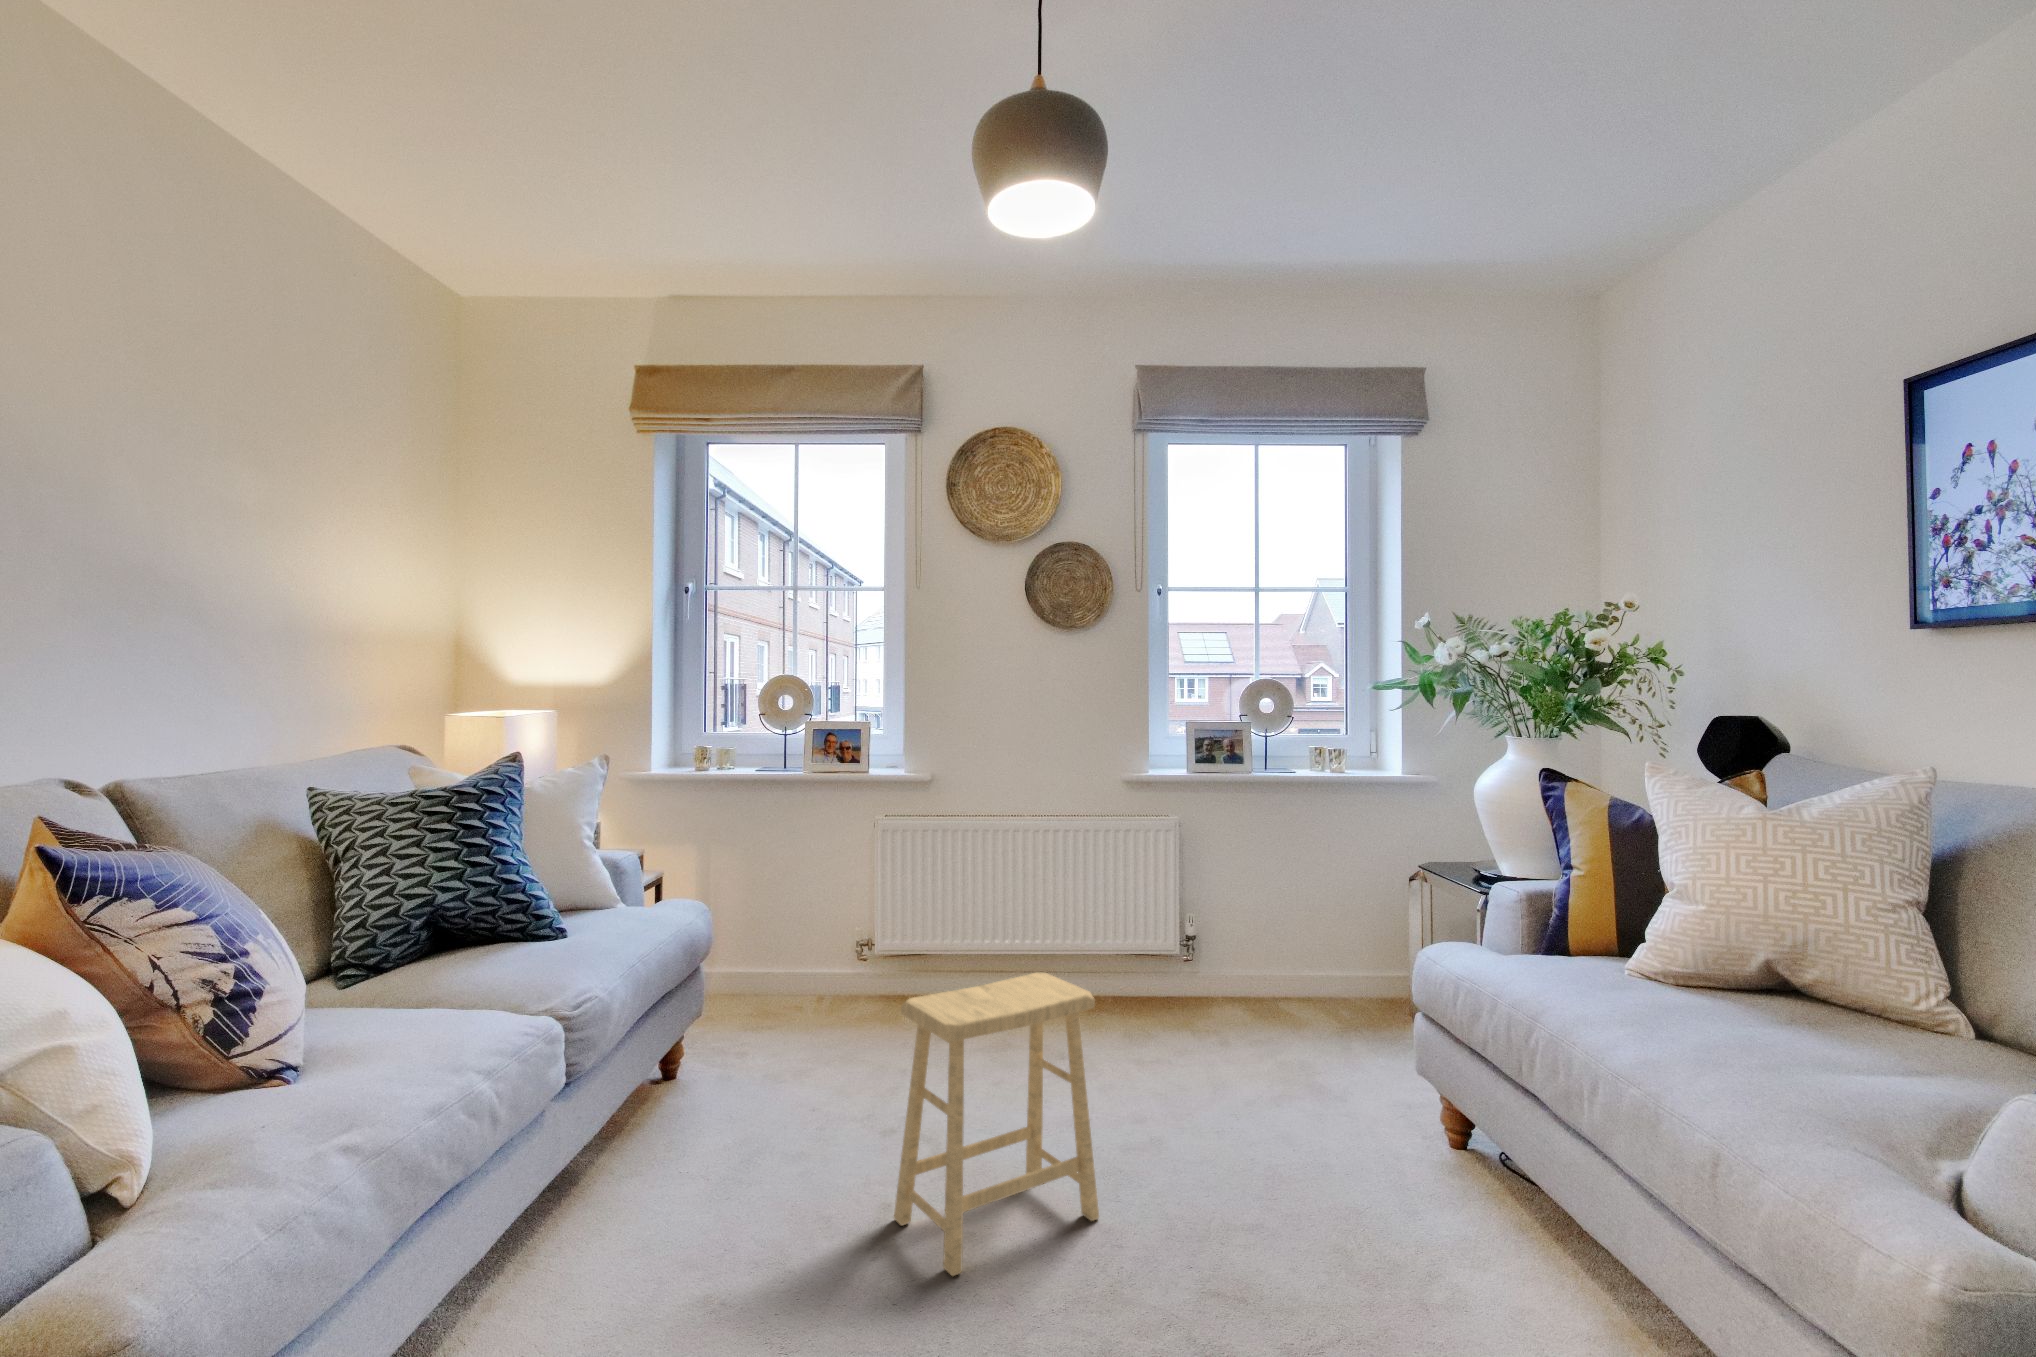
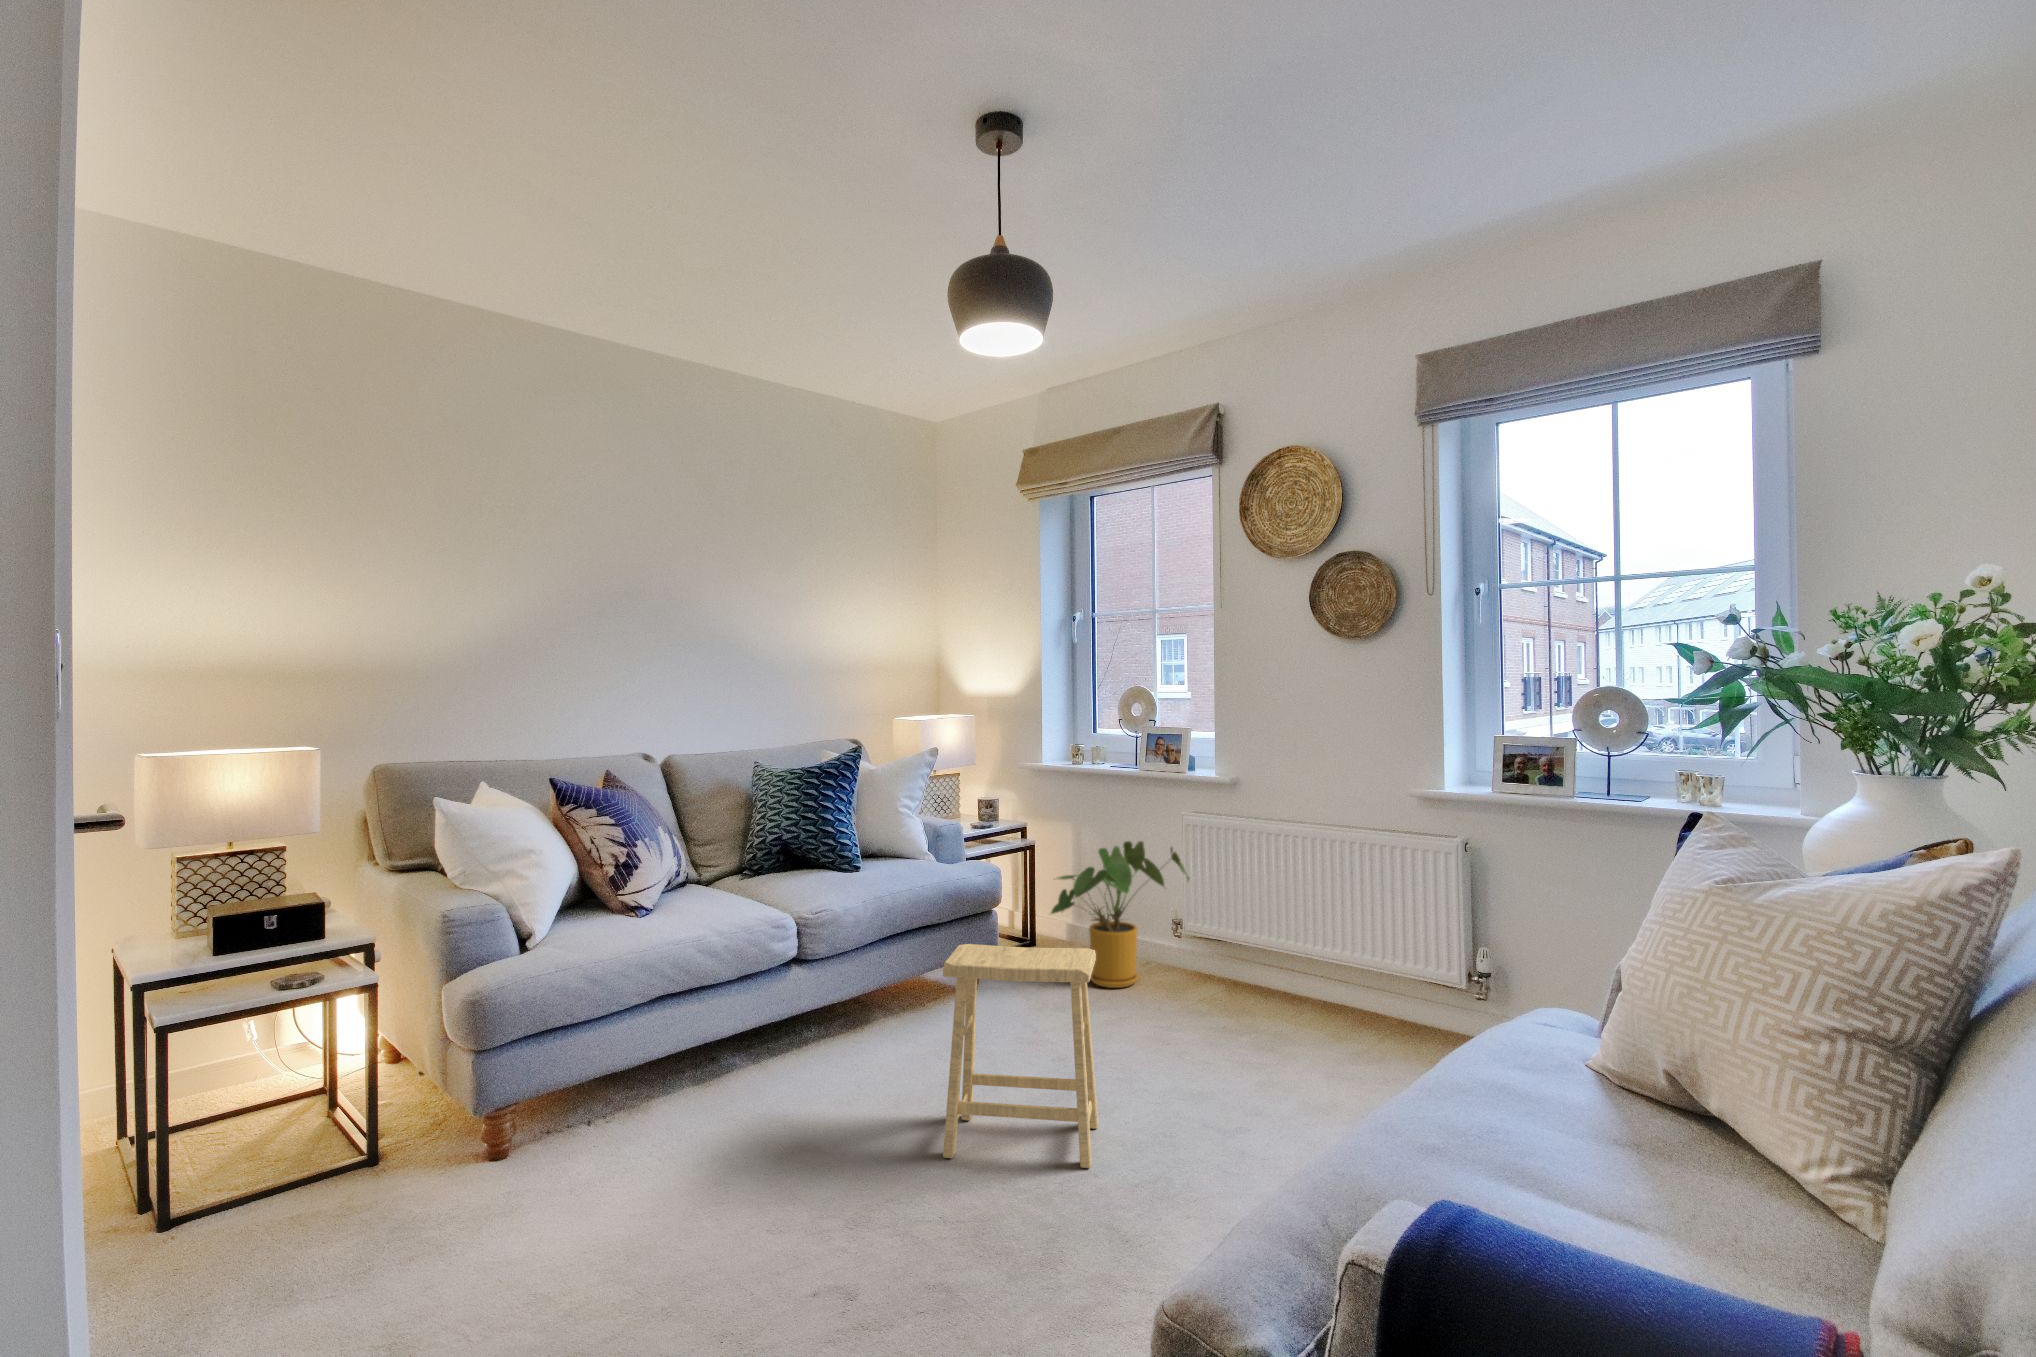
house plant: none [735,851,883,1028] -> present [1051,841,1189,988]

